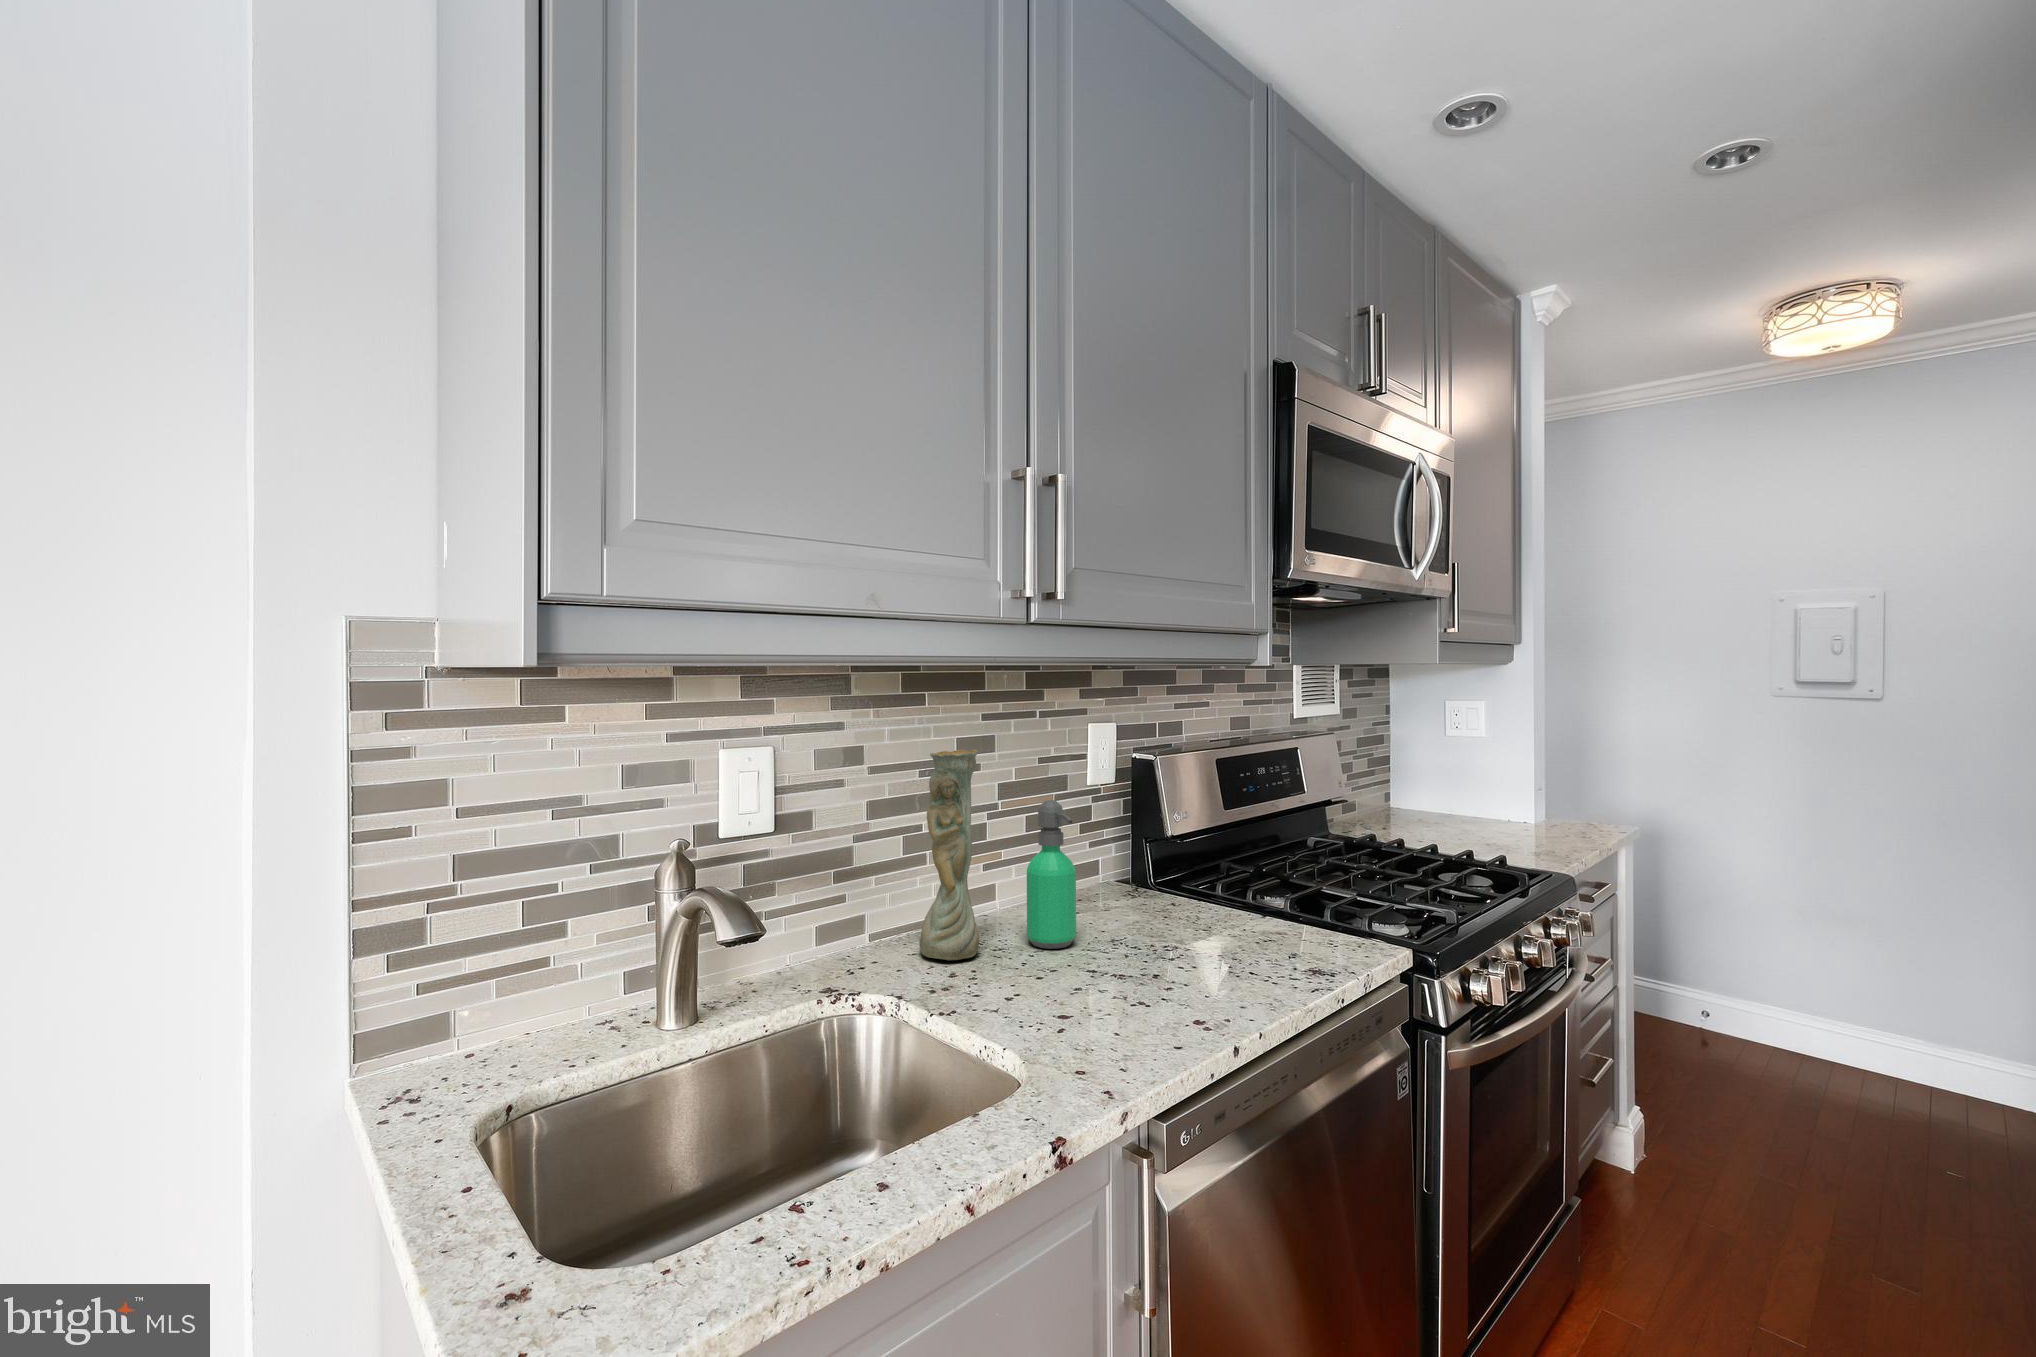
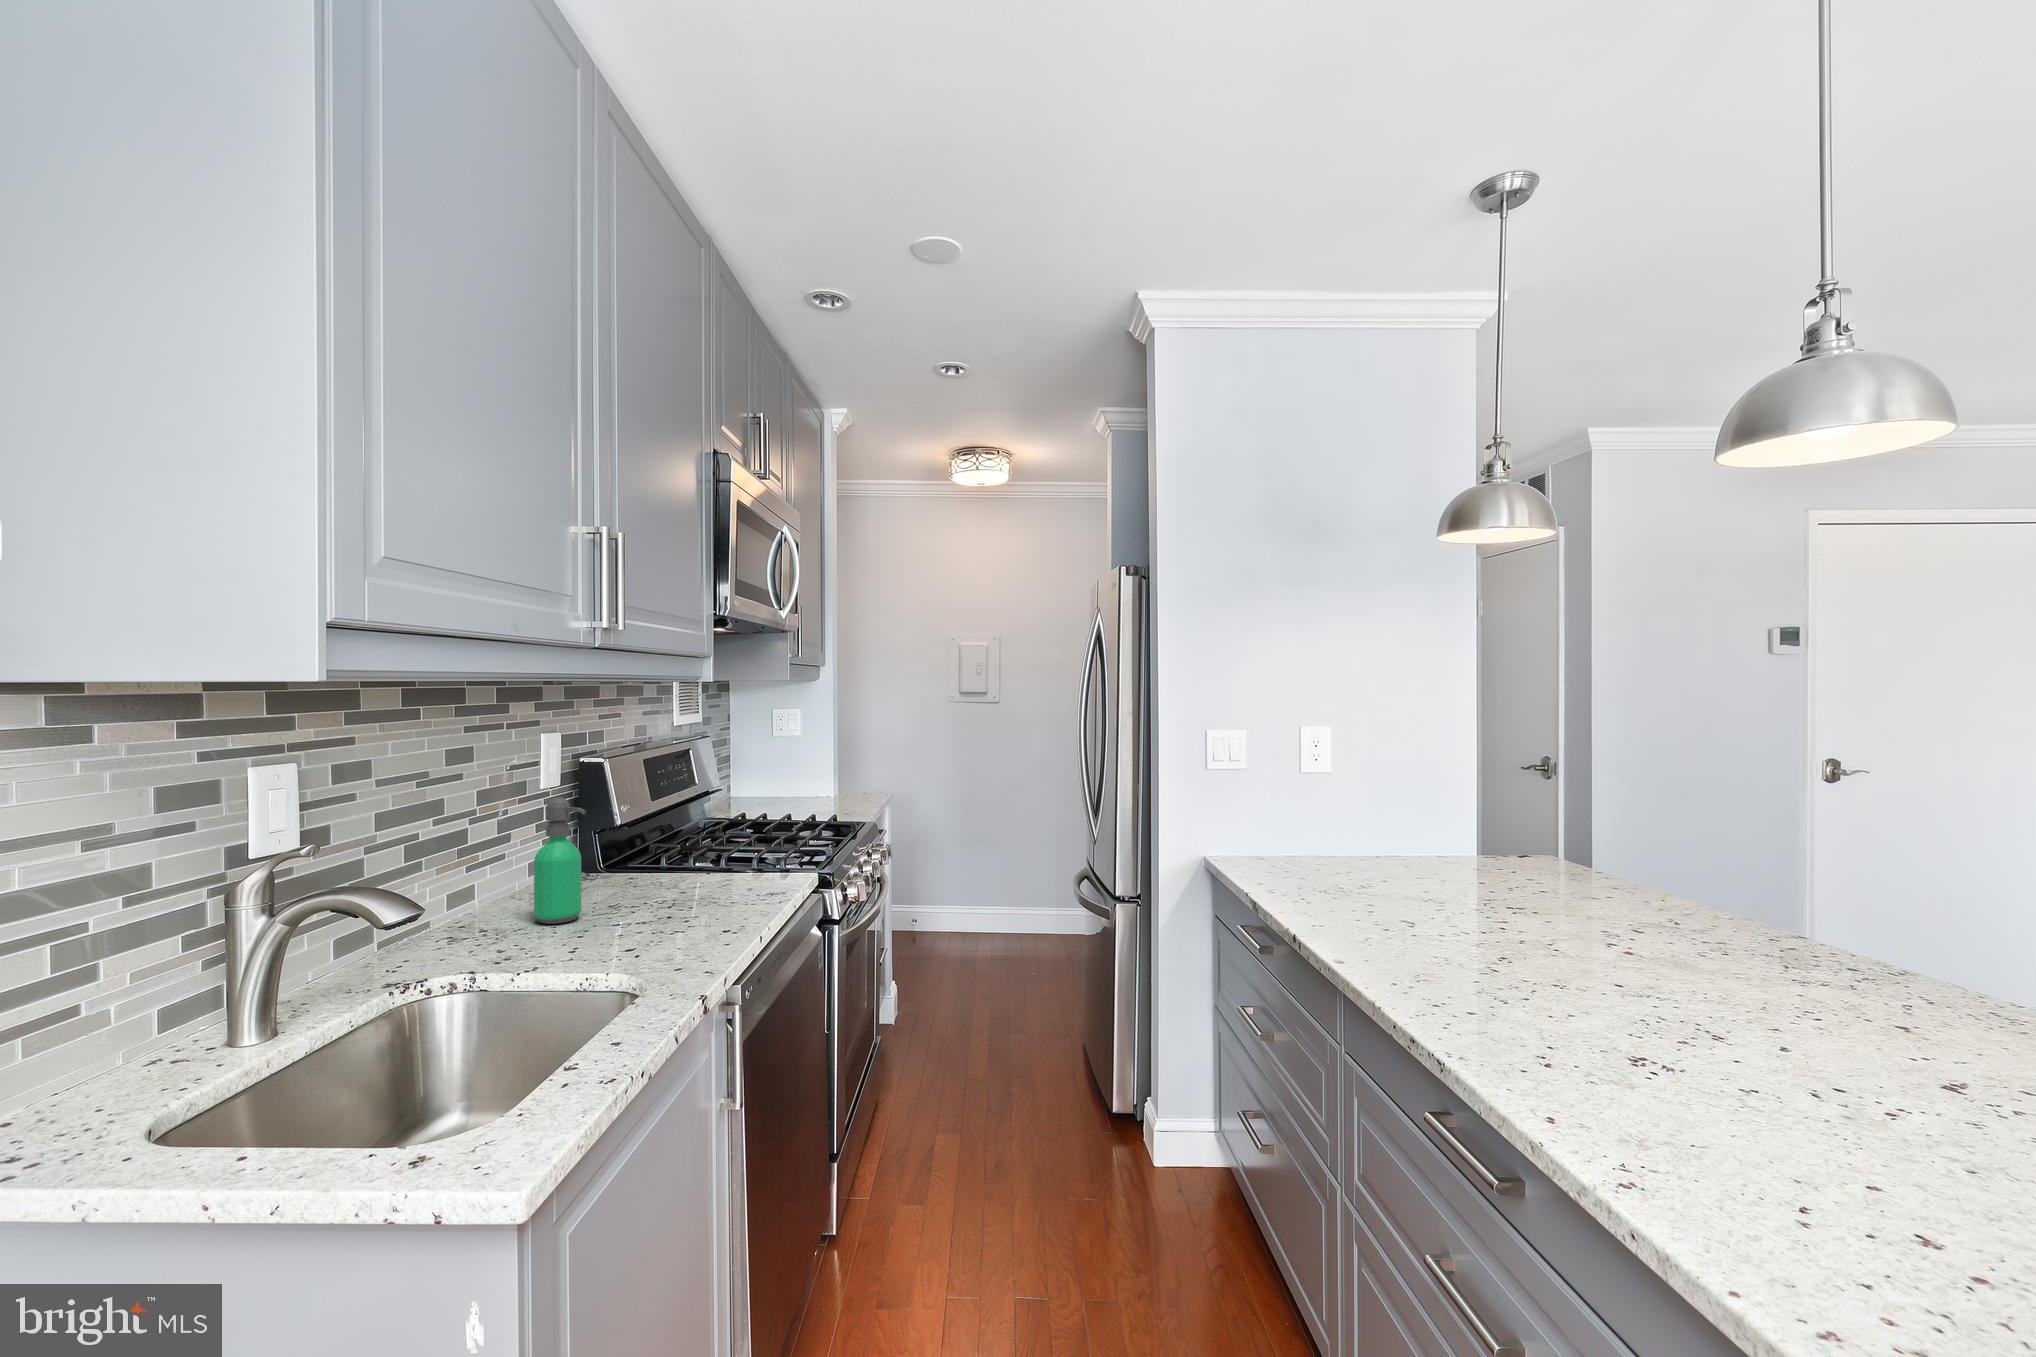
vase: present [919,750,979,960] -> none [438,758,504,947]

